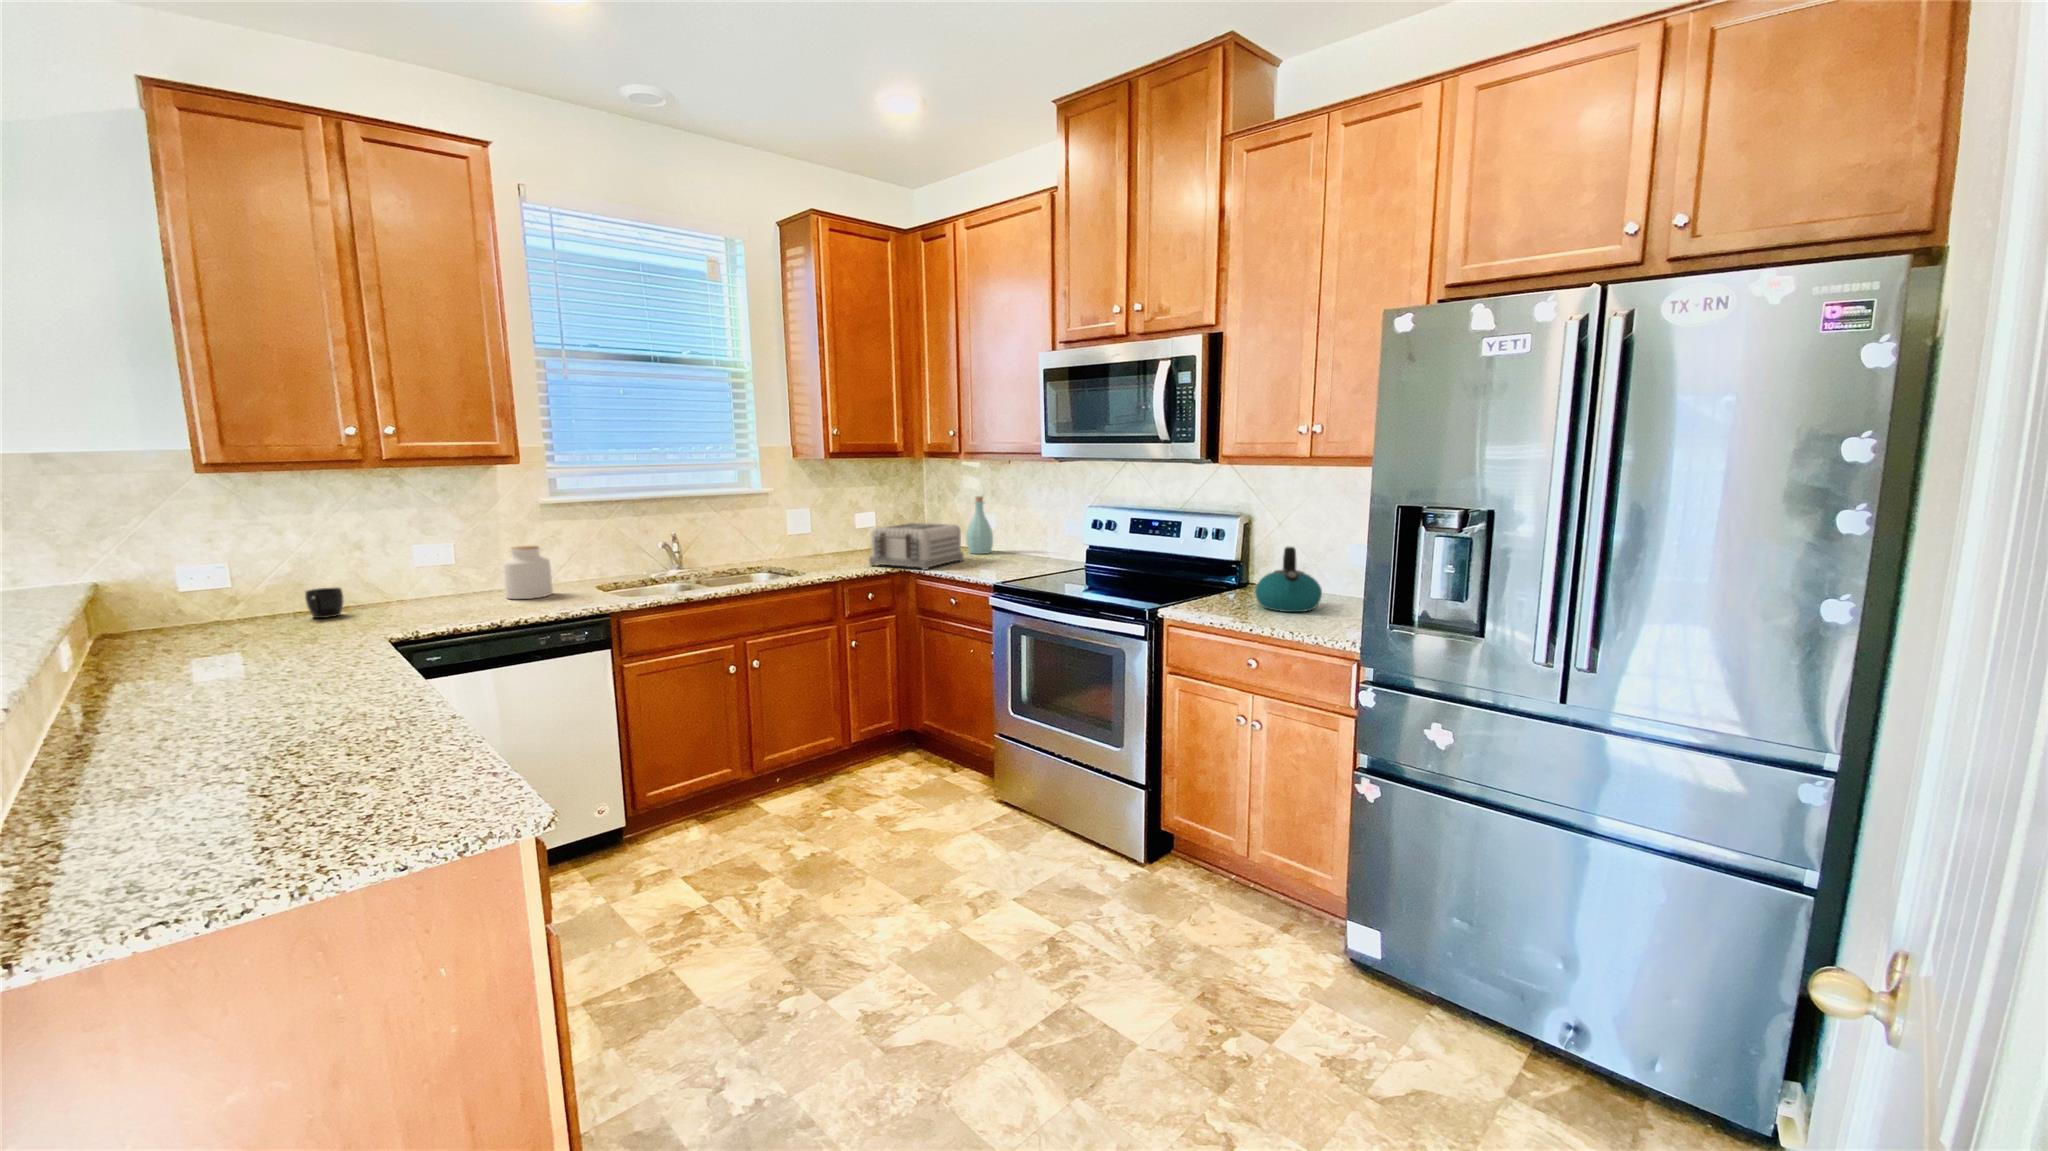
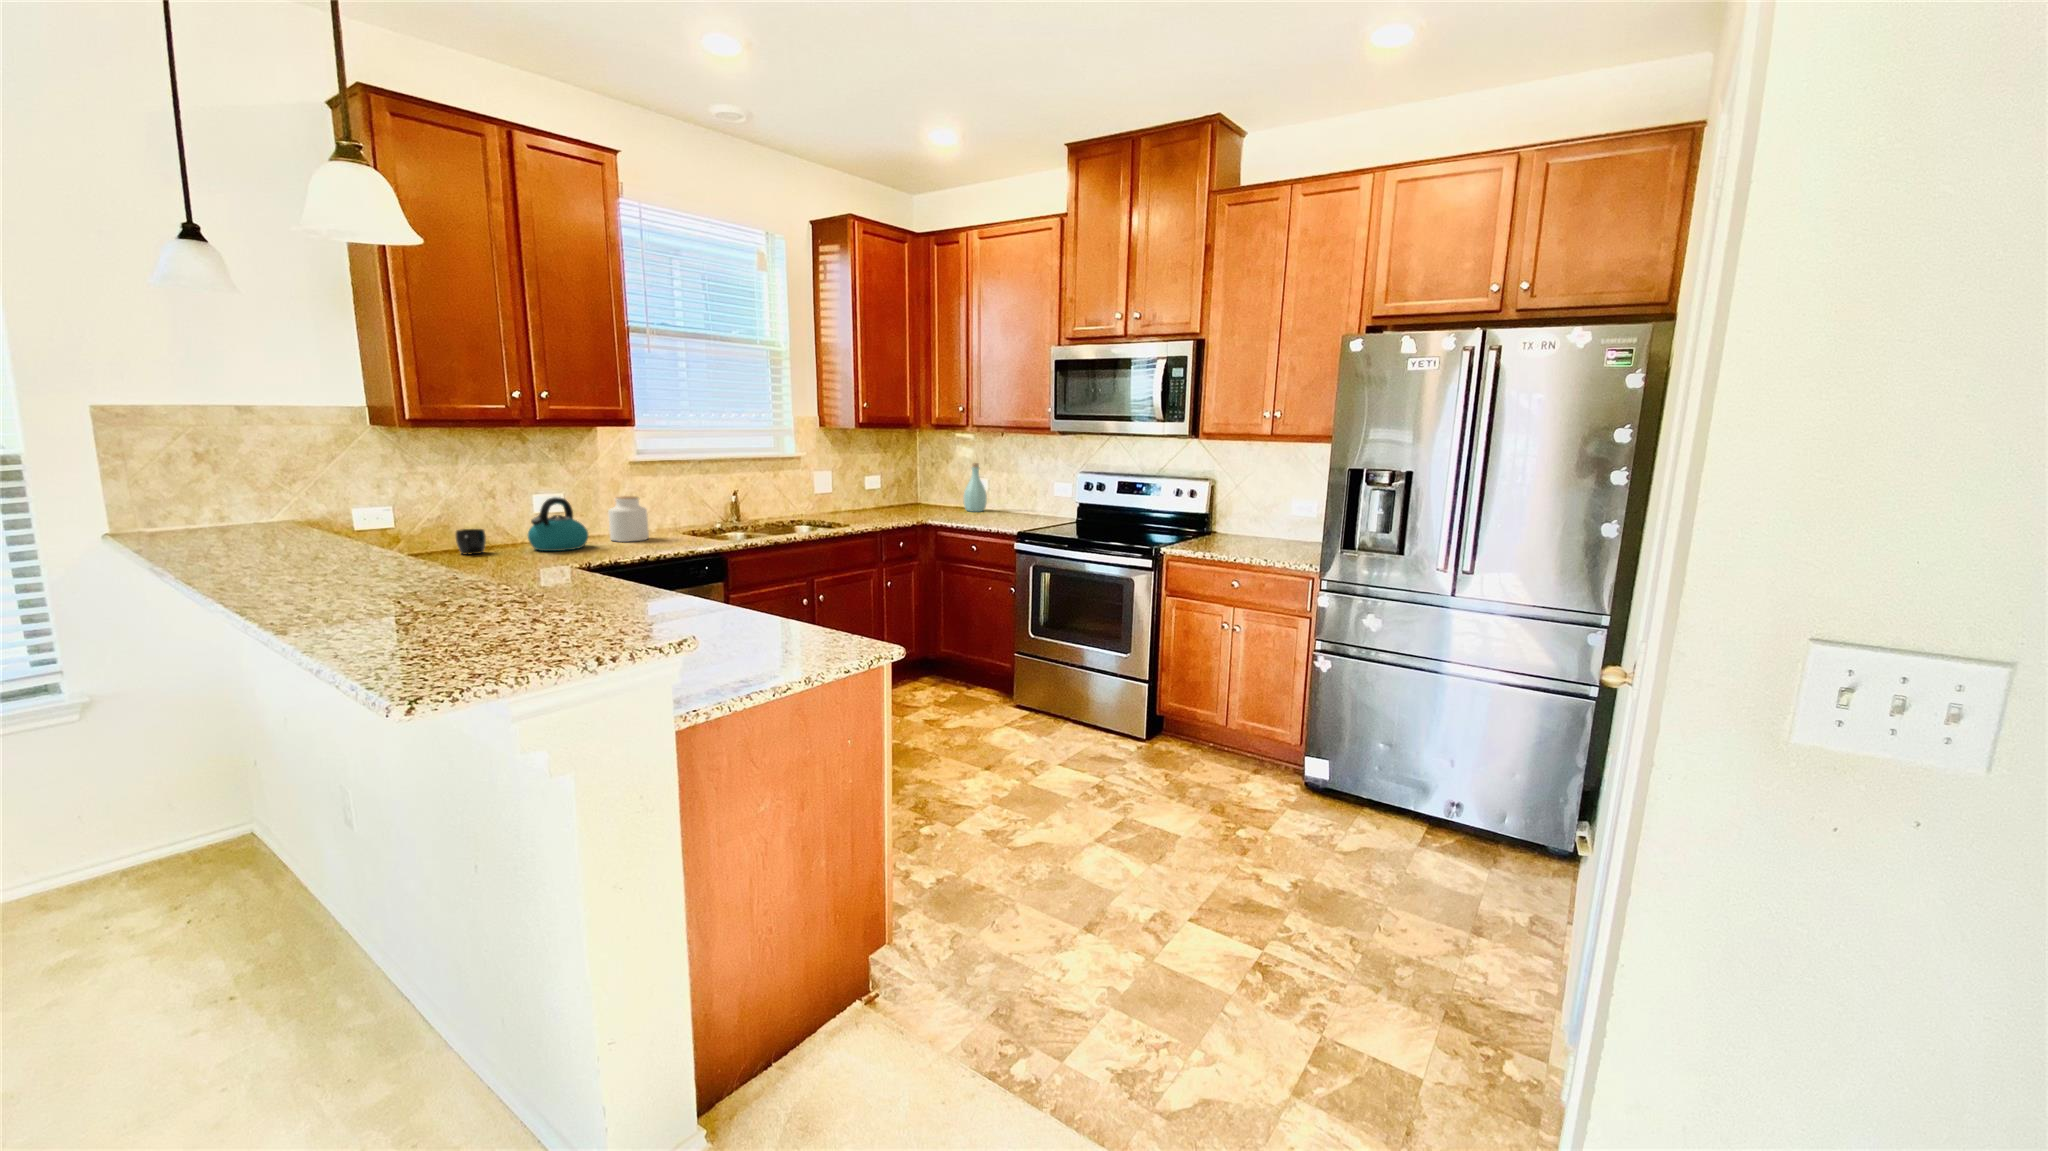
toaster: present [869,523,963,570] -> none [894,484,969,522]
kettle: present [1255,547,1322,612] -> present [528,497,588,551]

